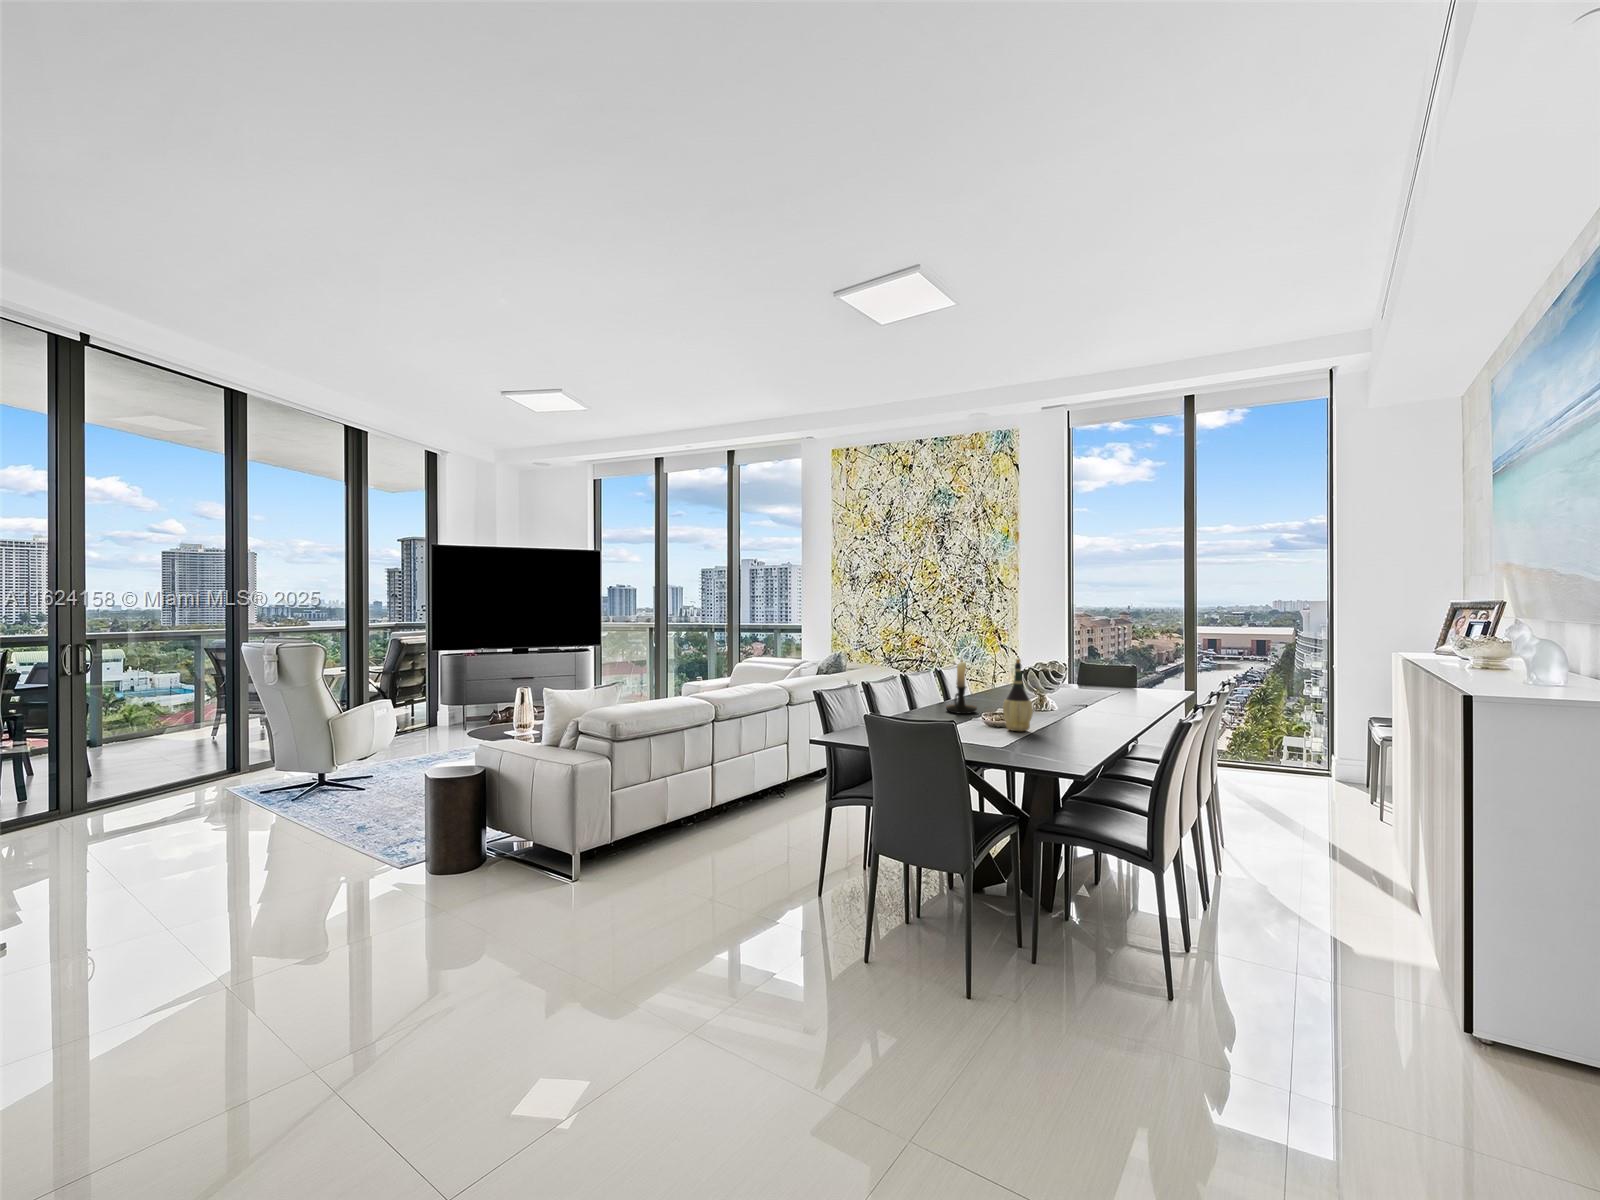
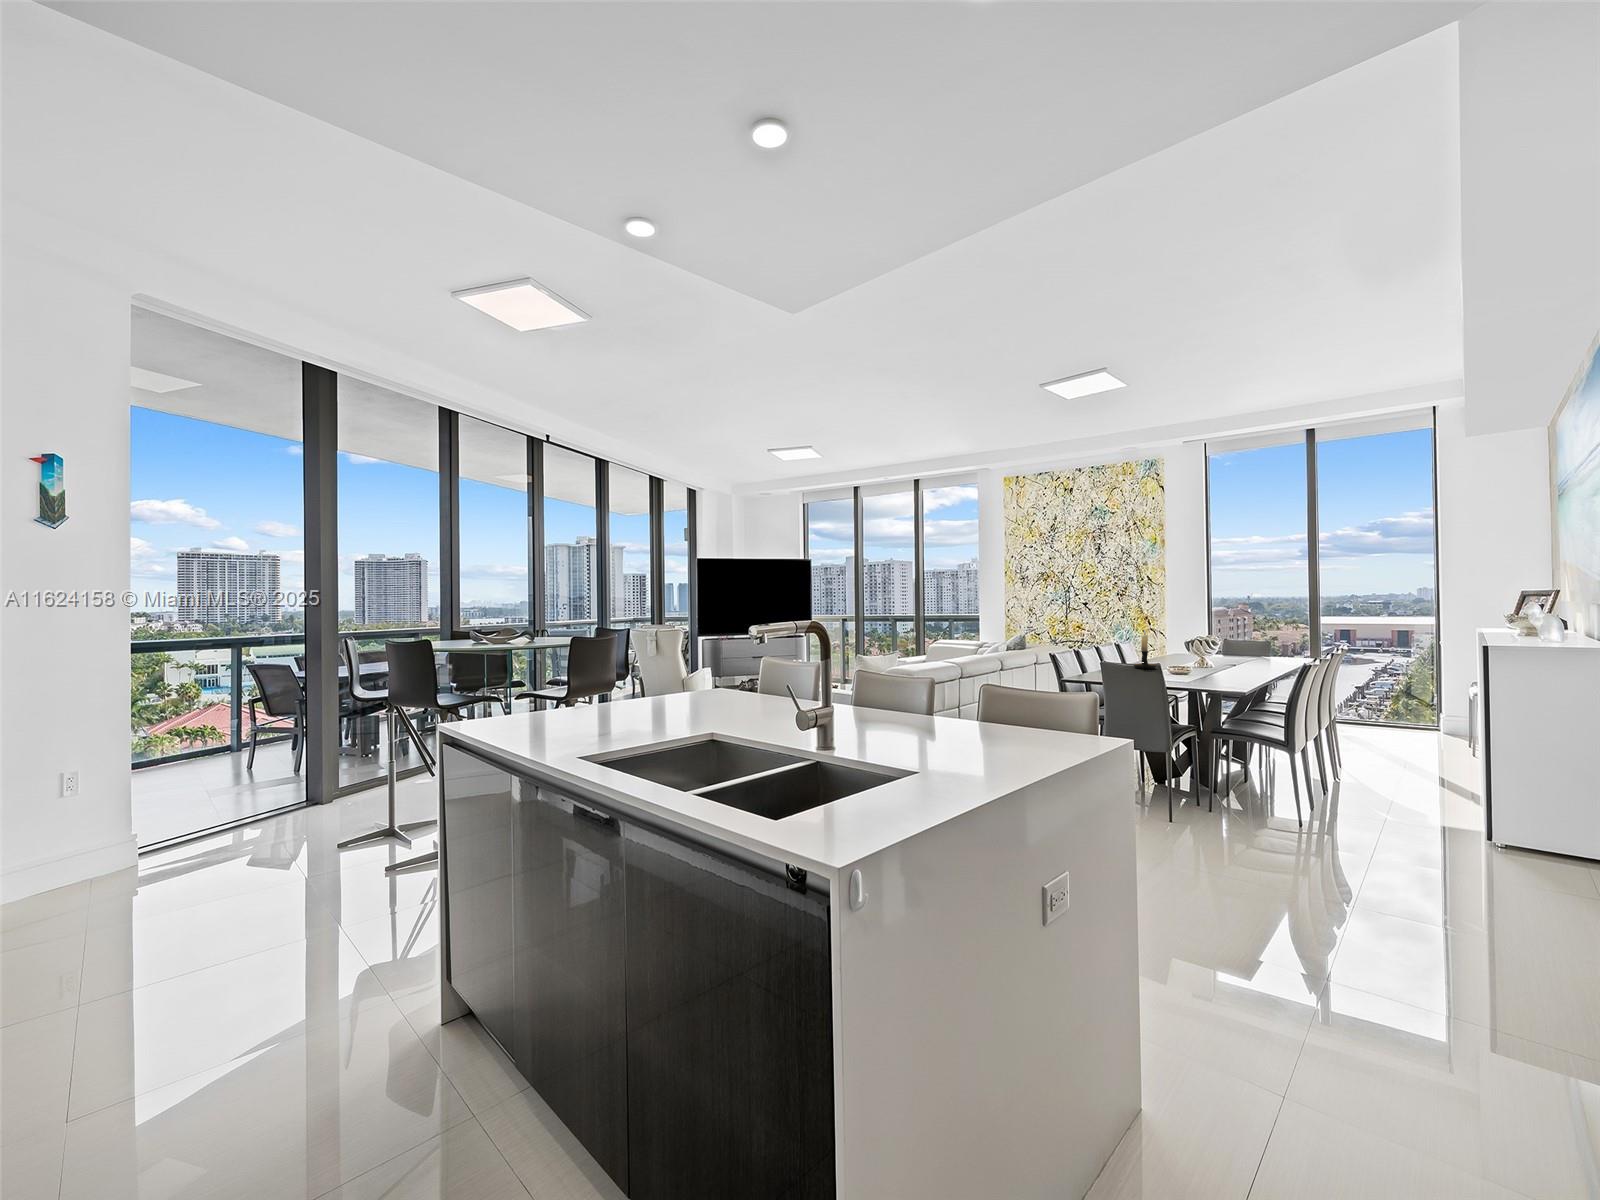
wine bottle: present [1003,659,1033,731] -> none [1180,630,1202,677]

